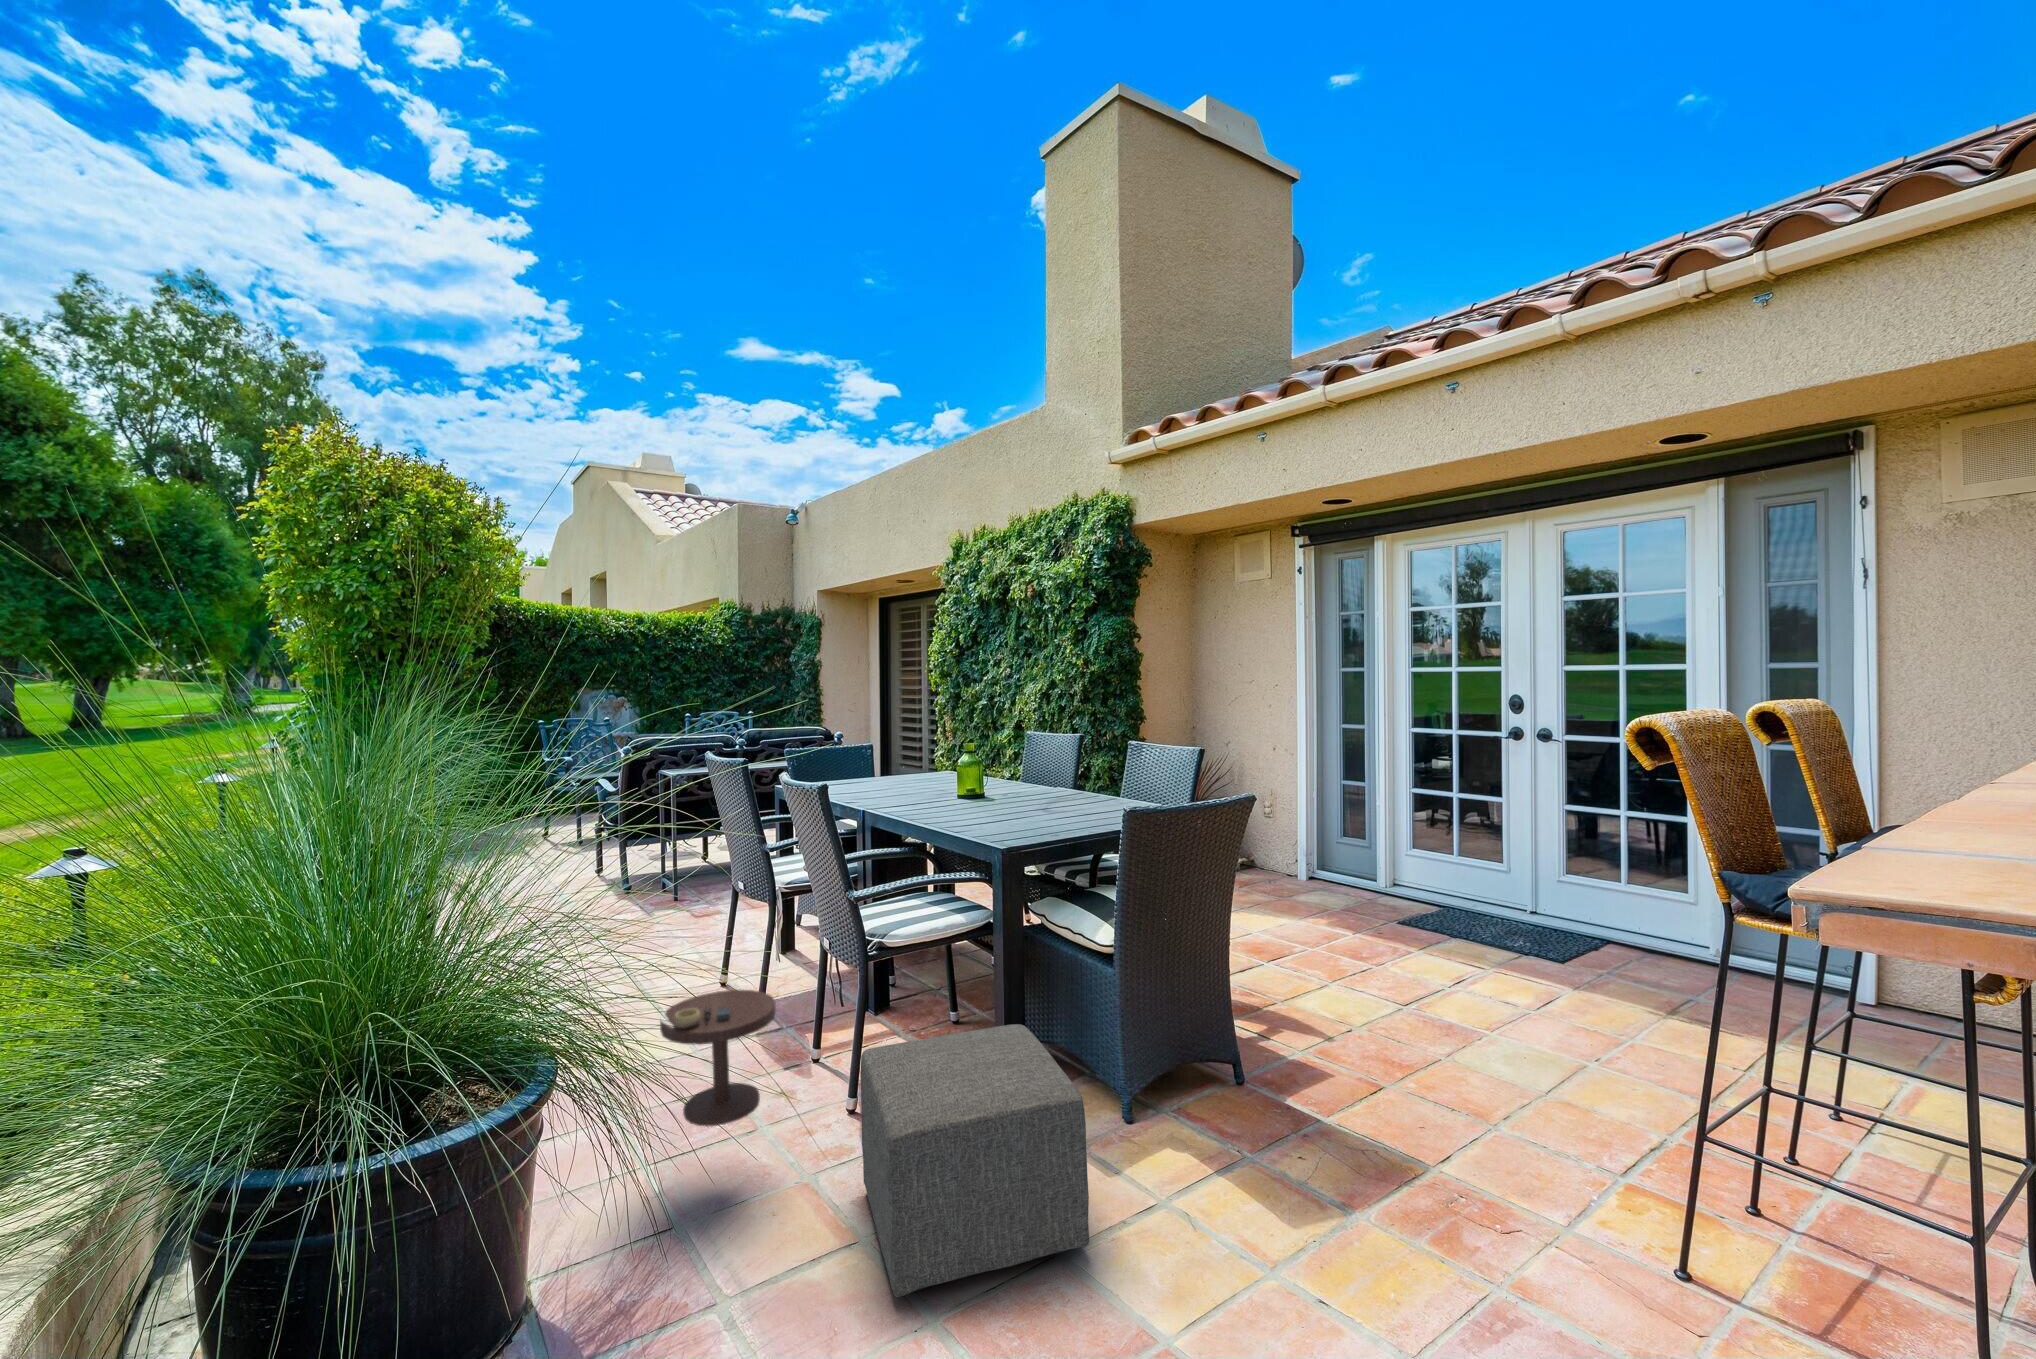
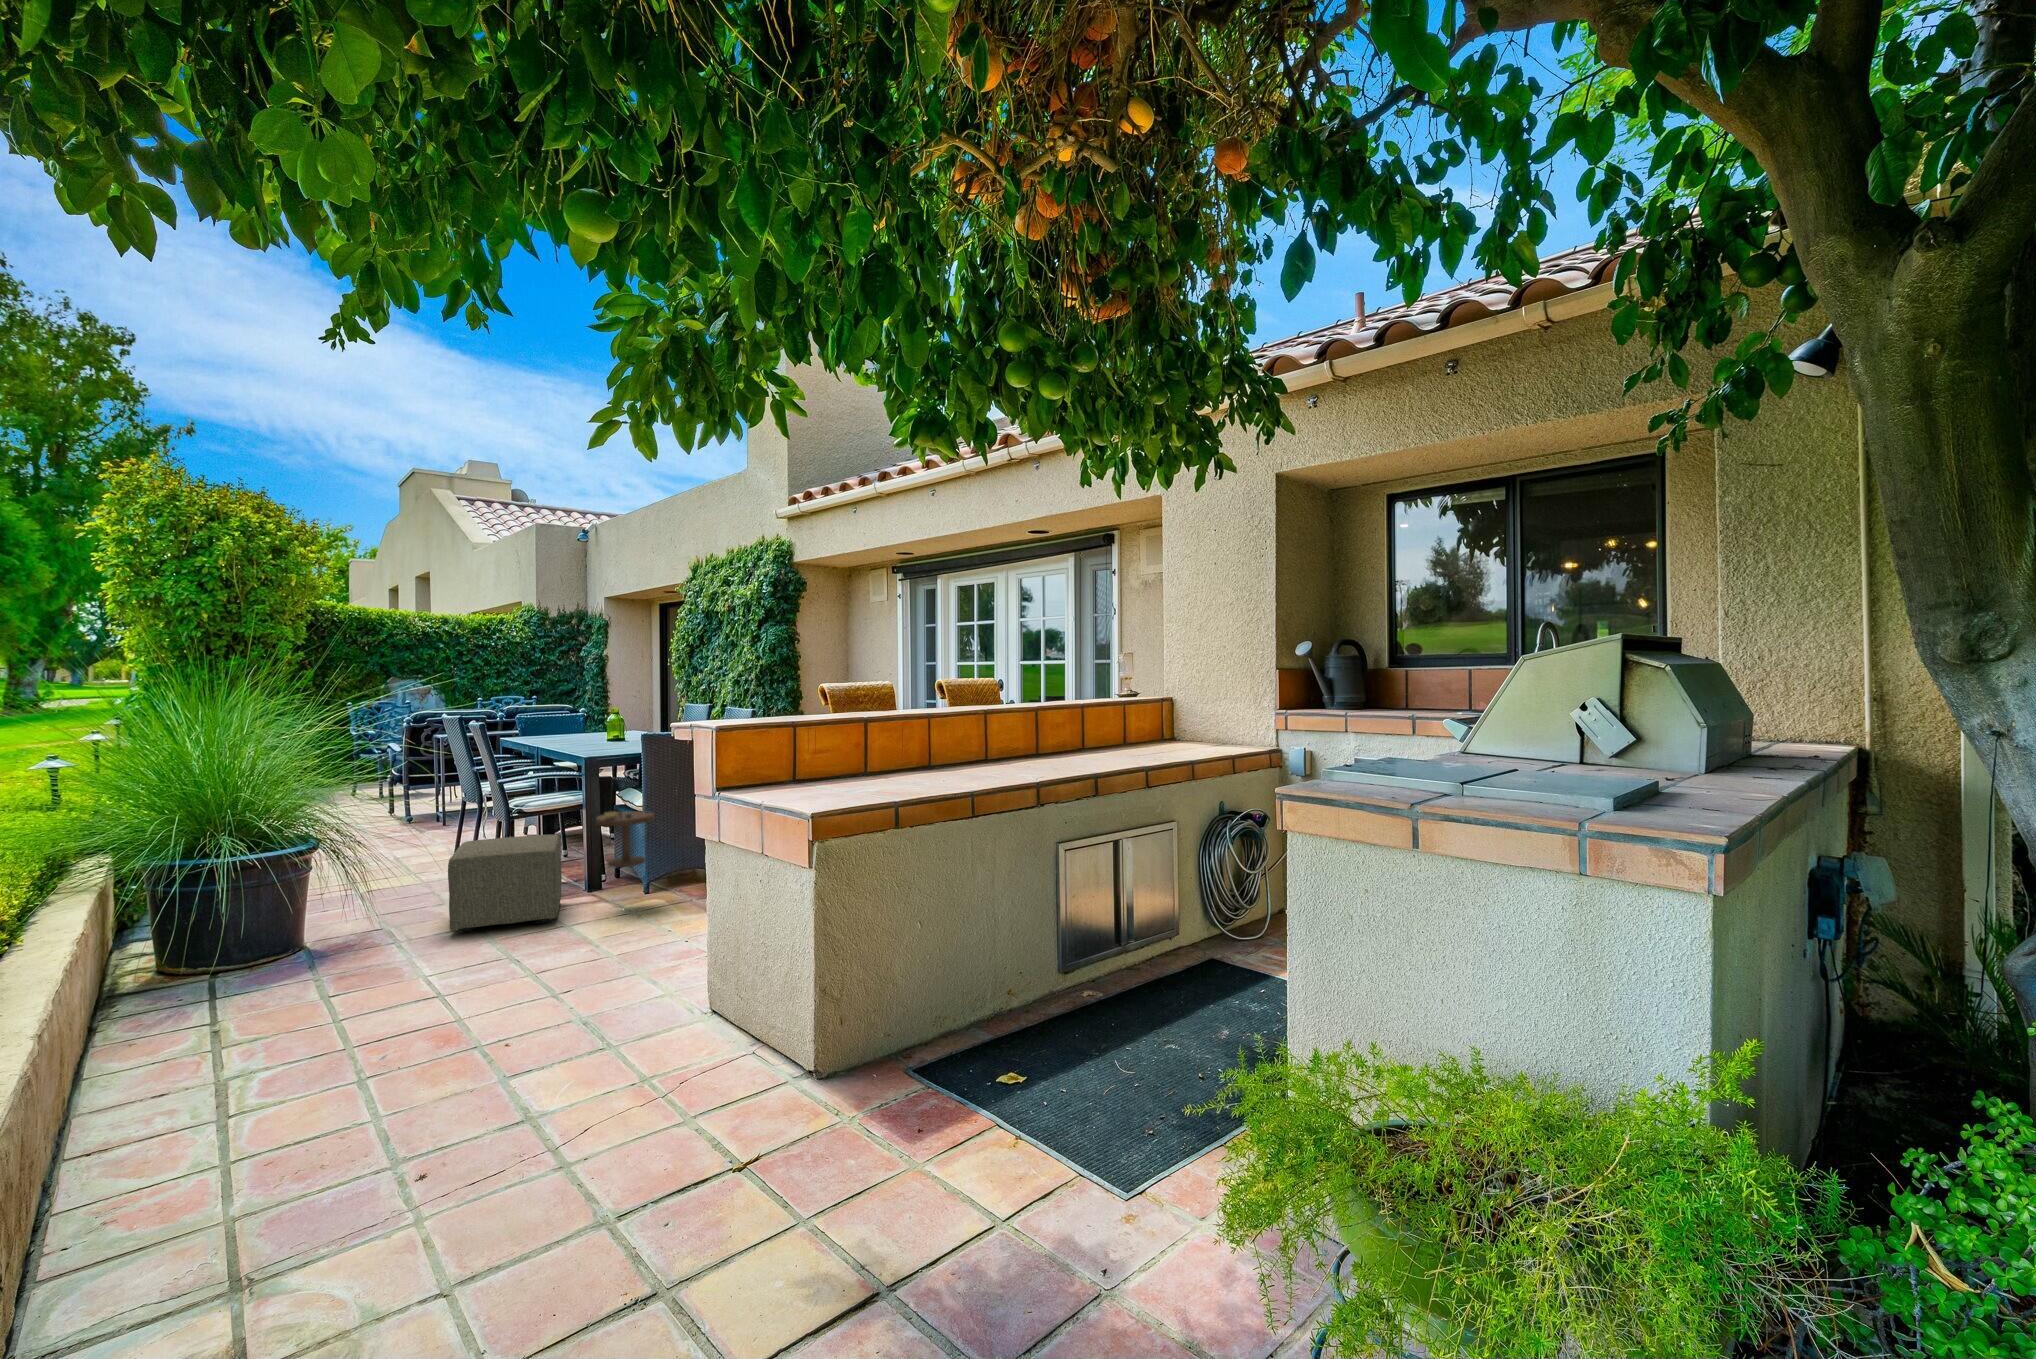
side table: present [660,990,776,1126] -> present [596,811,654,867]

